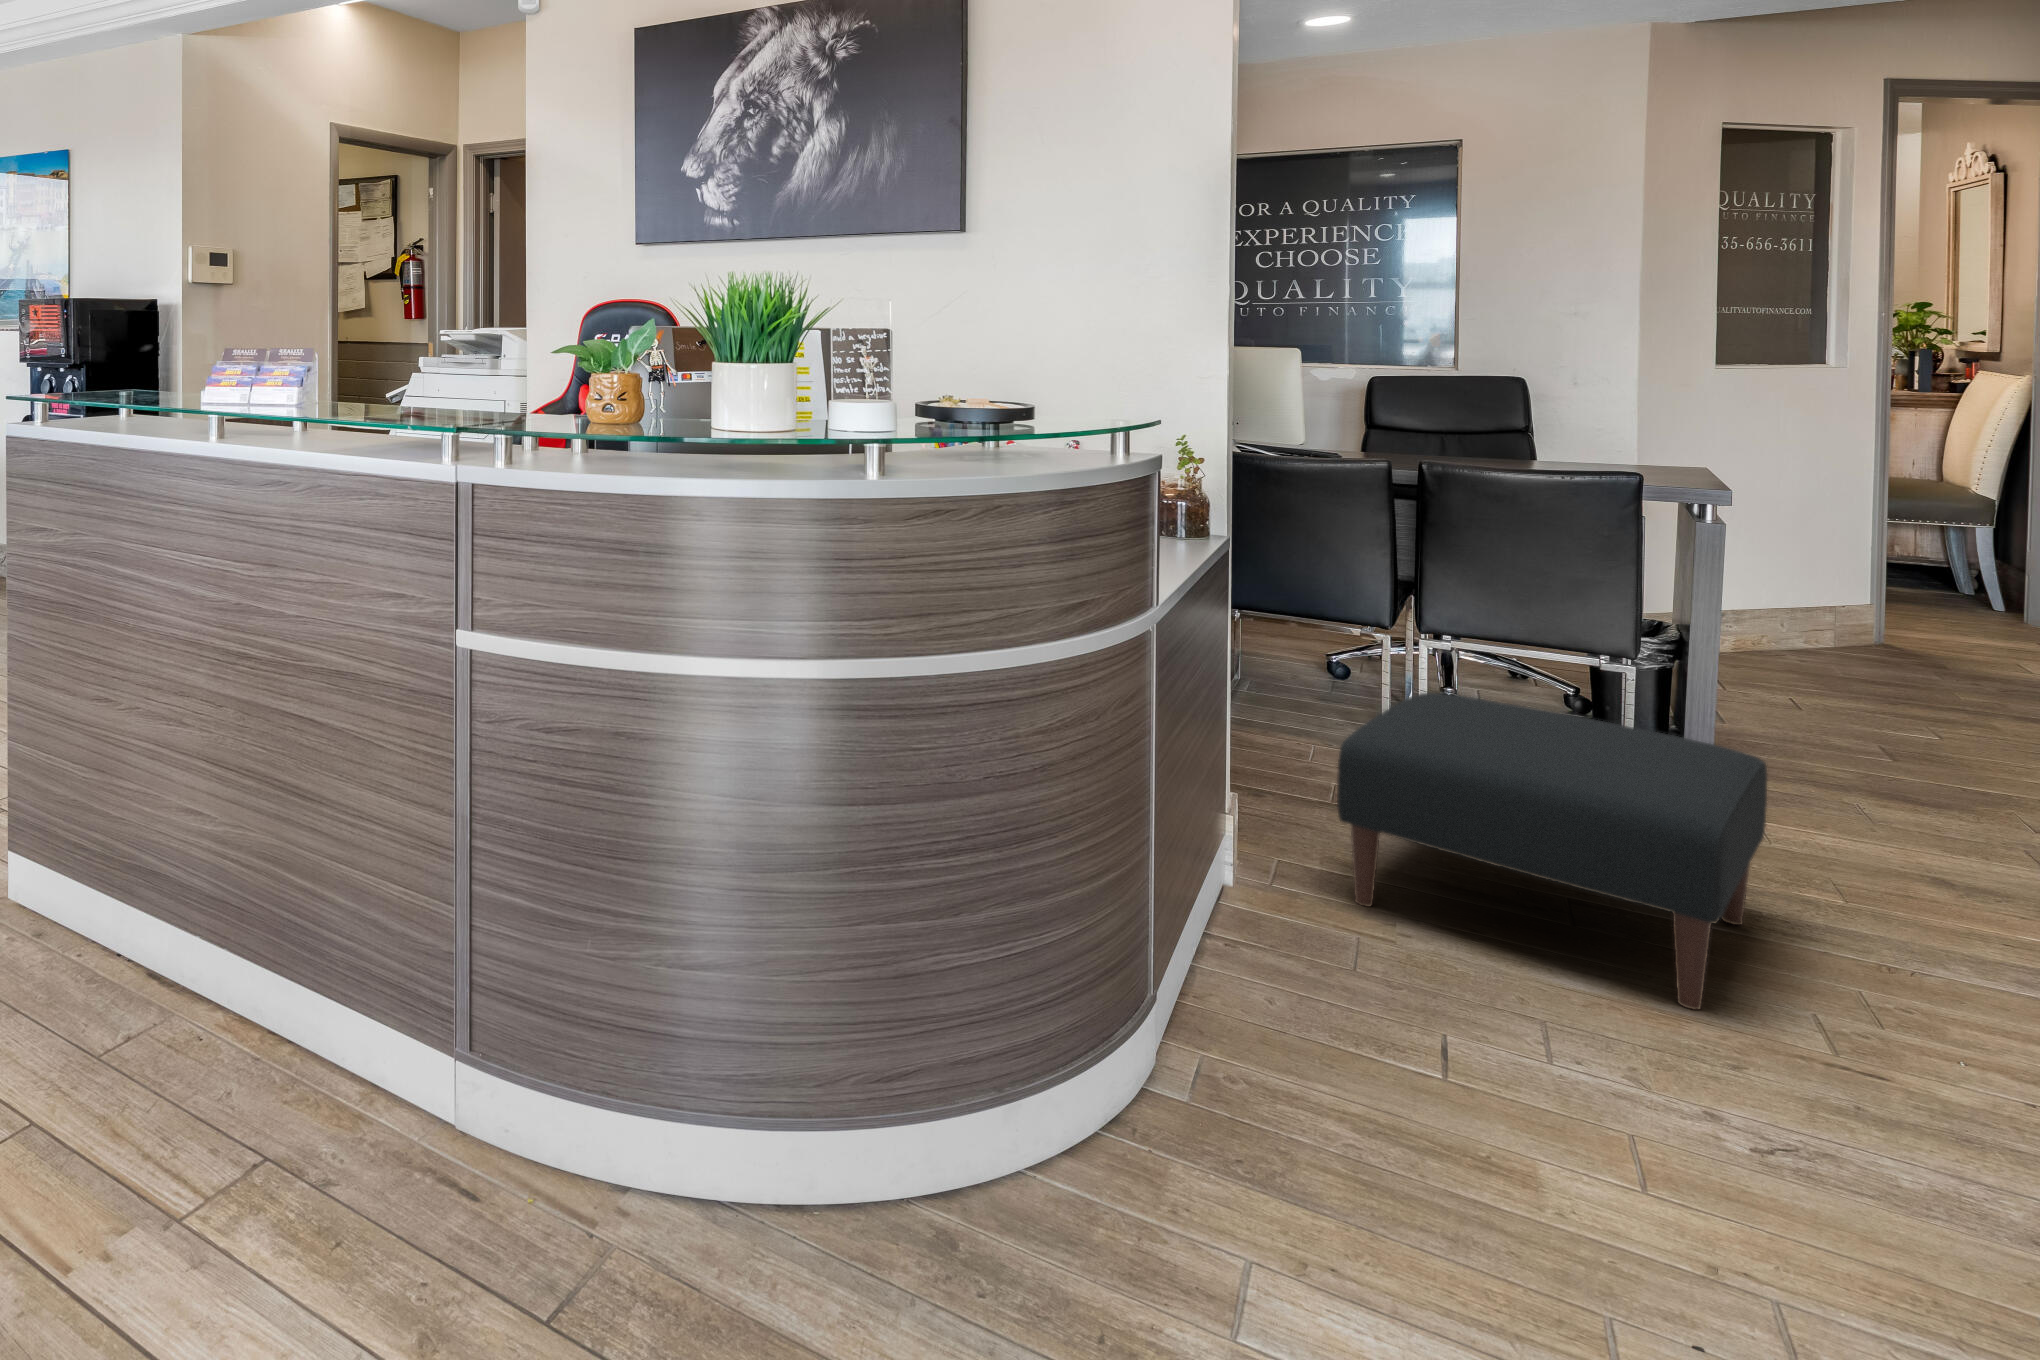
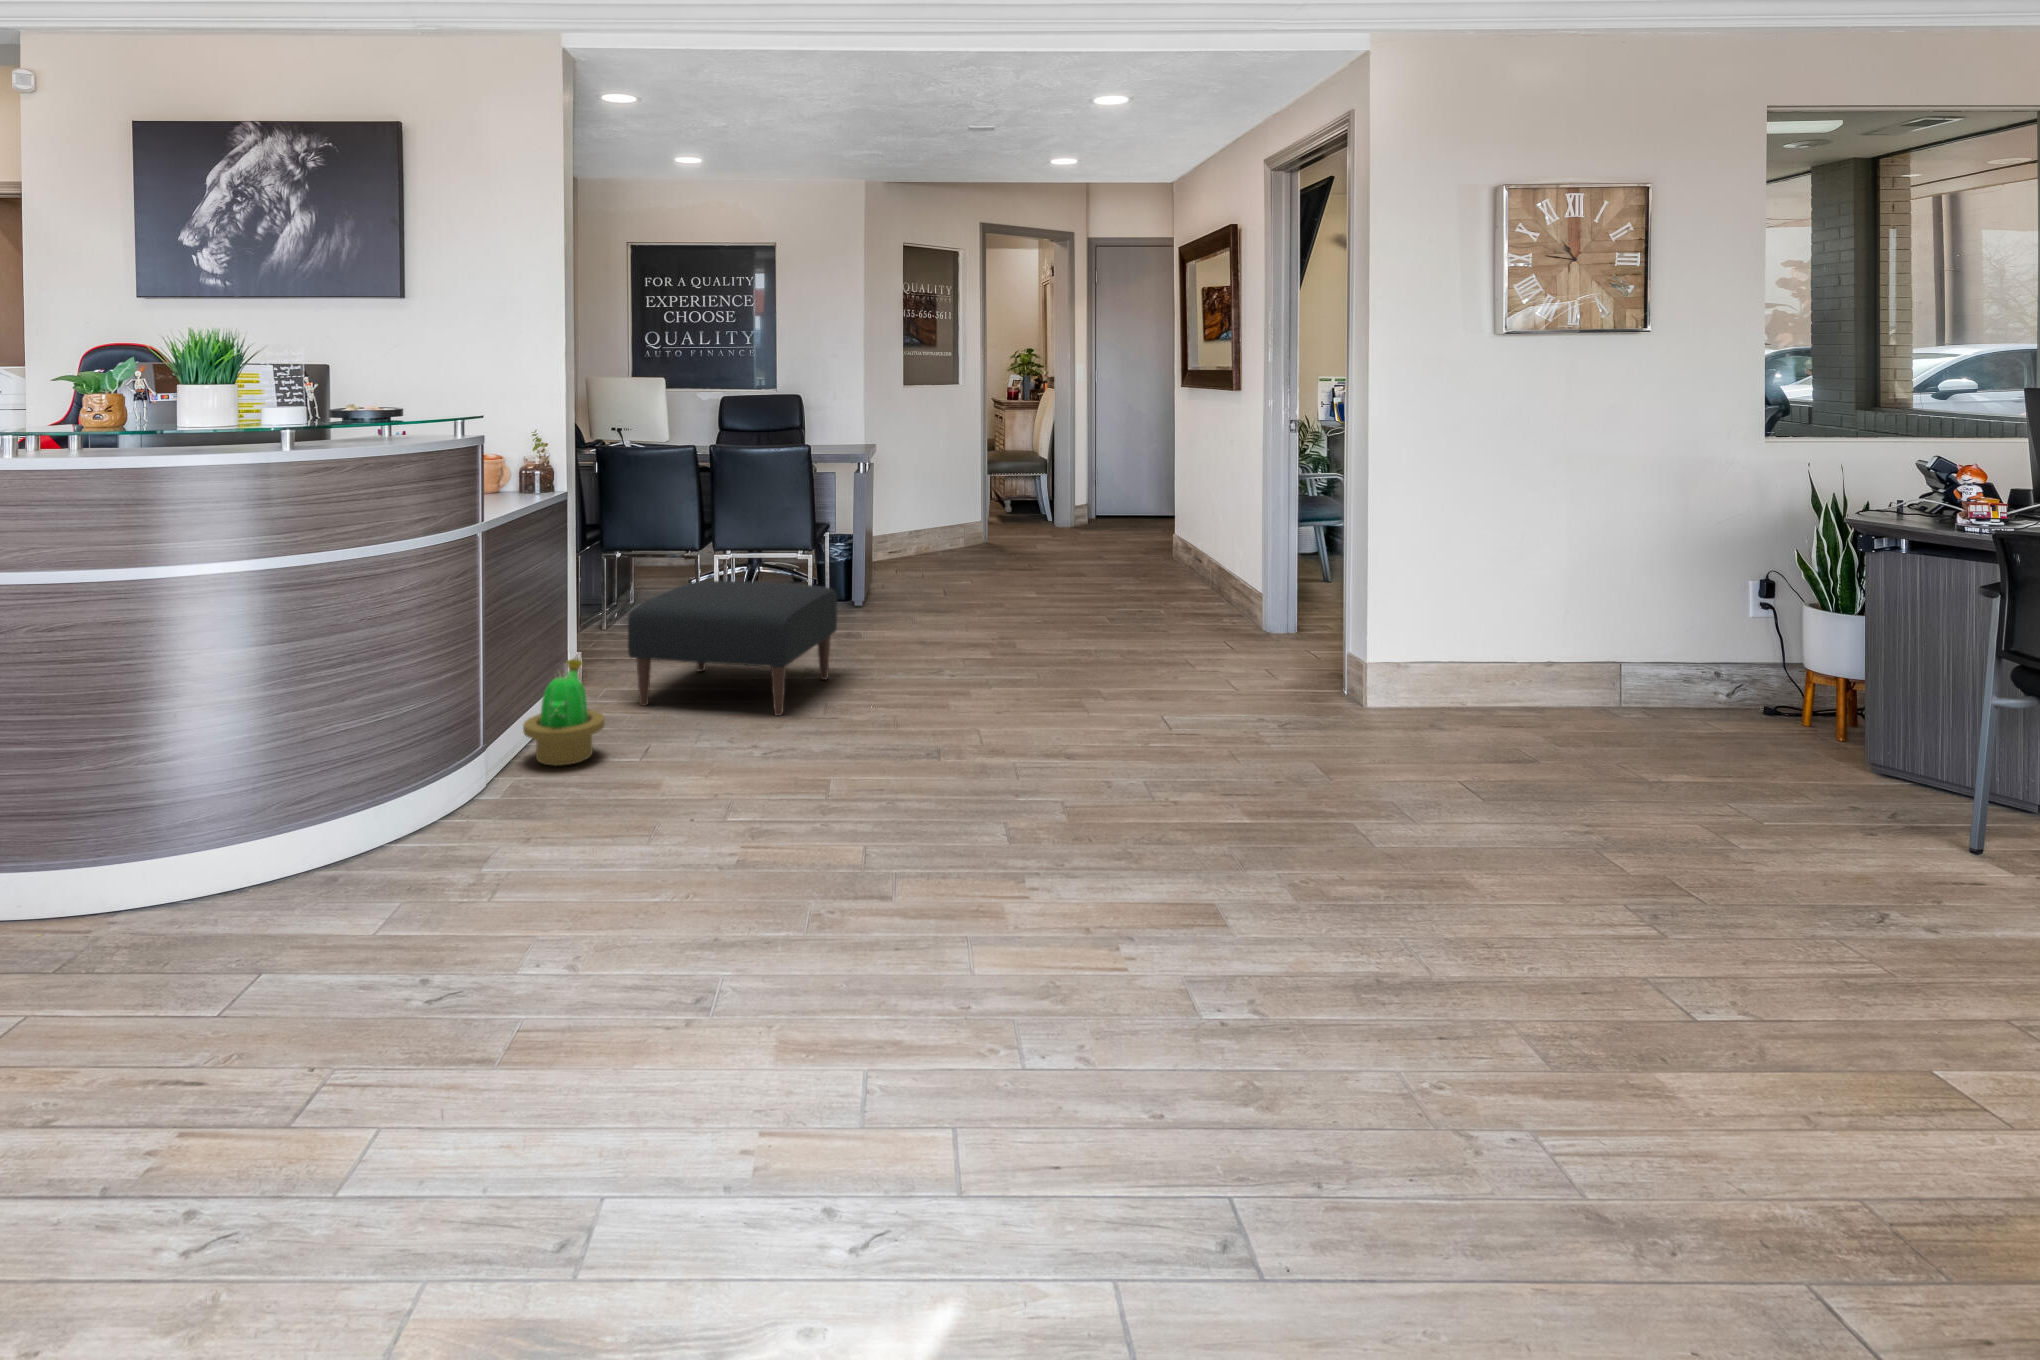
decorative plant: none [1199,834,1356,1036] -> present [523,659,605,766]

